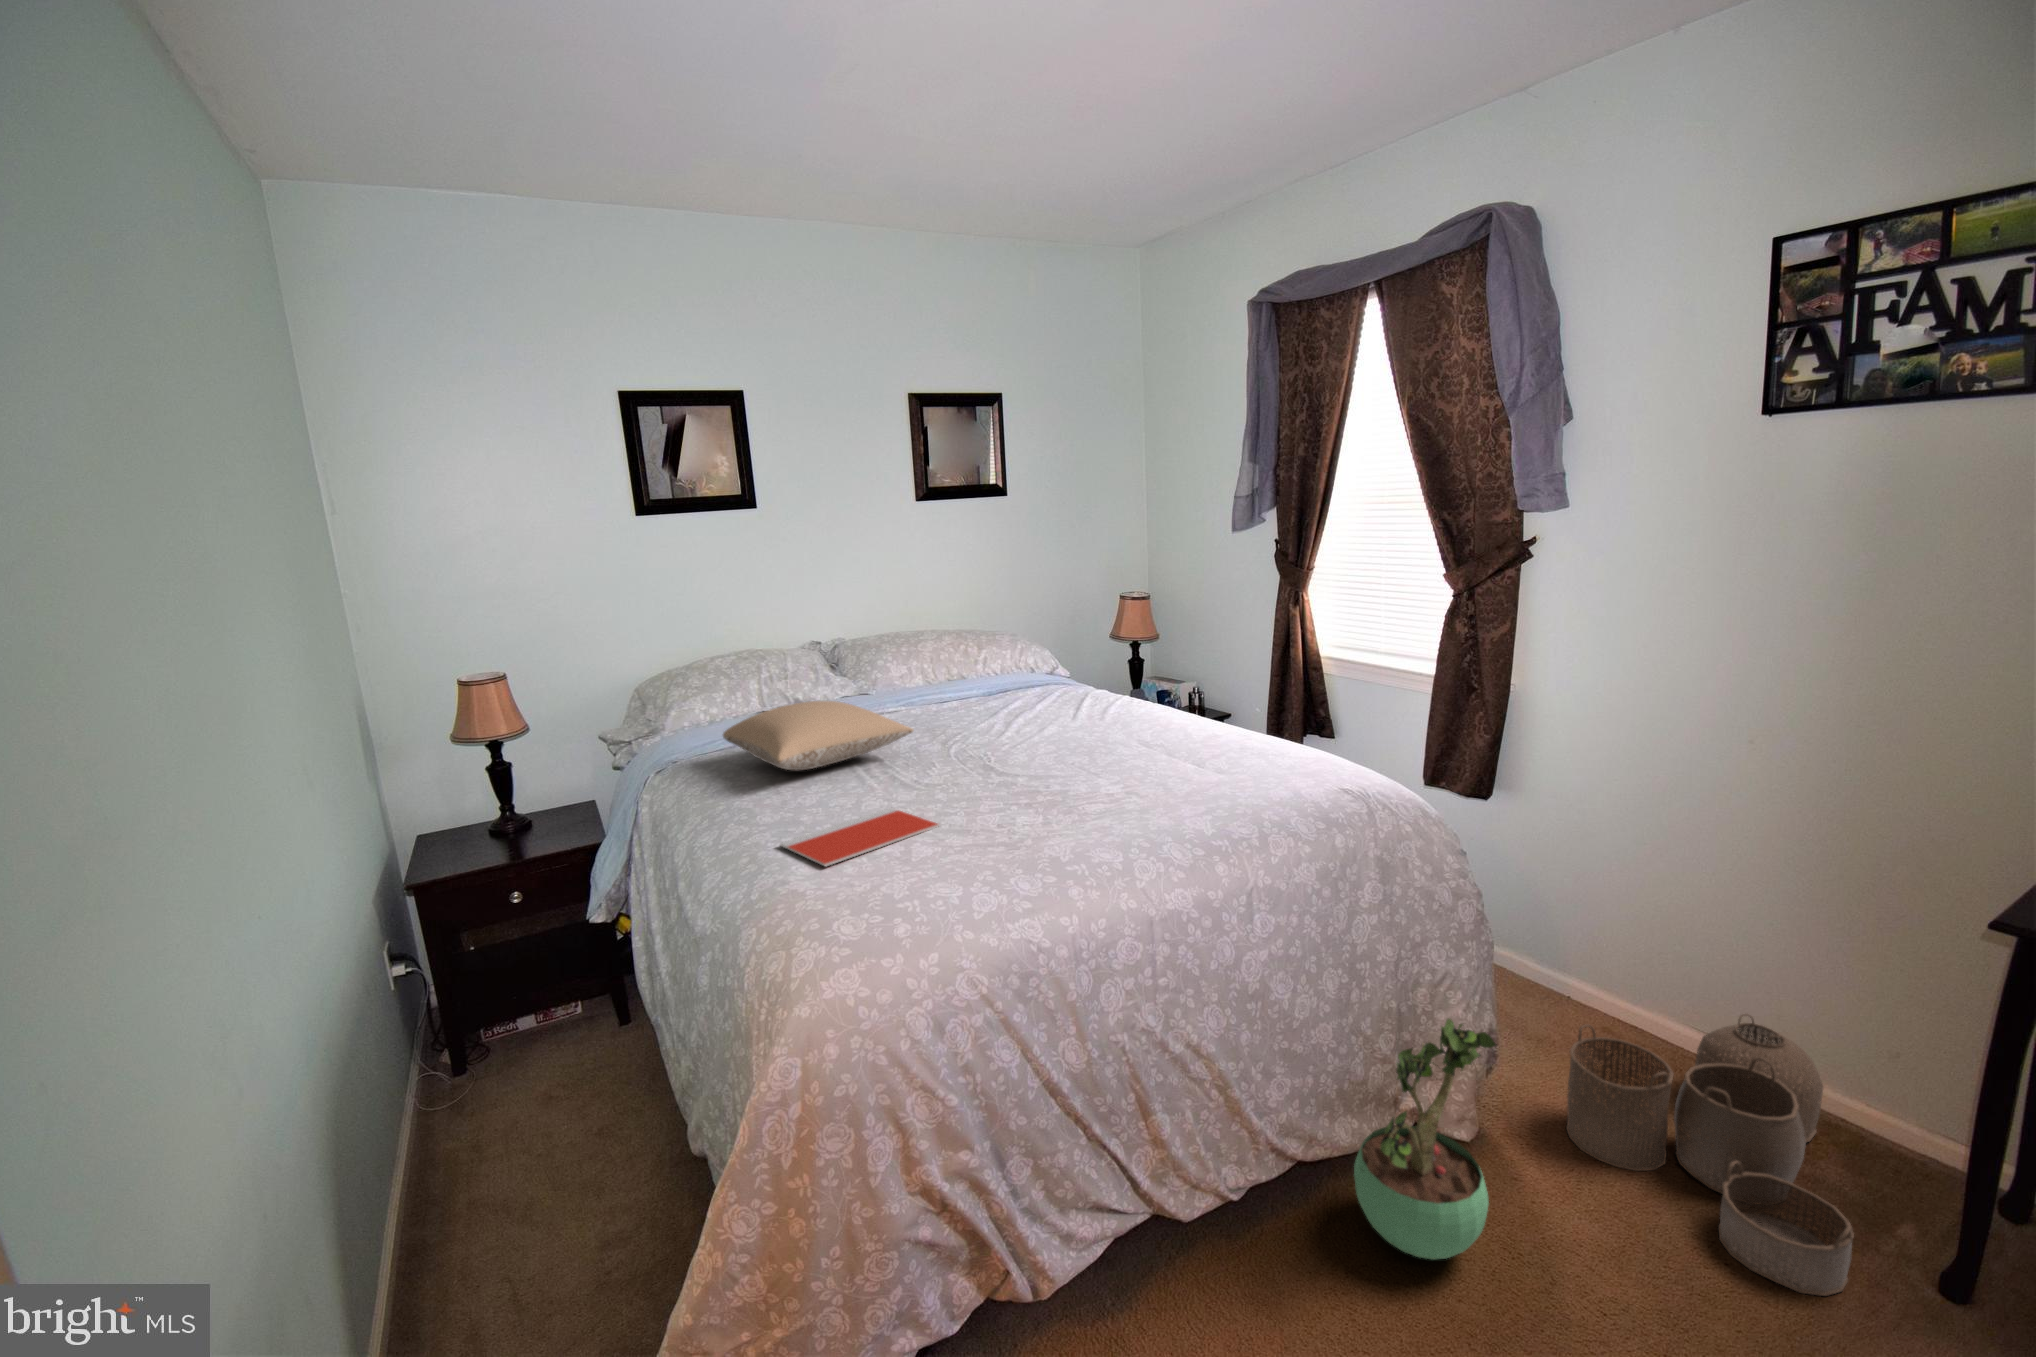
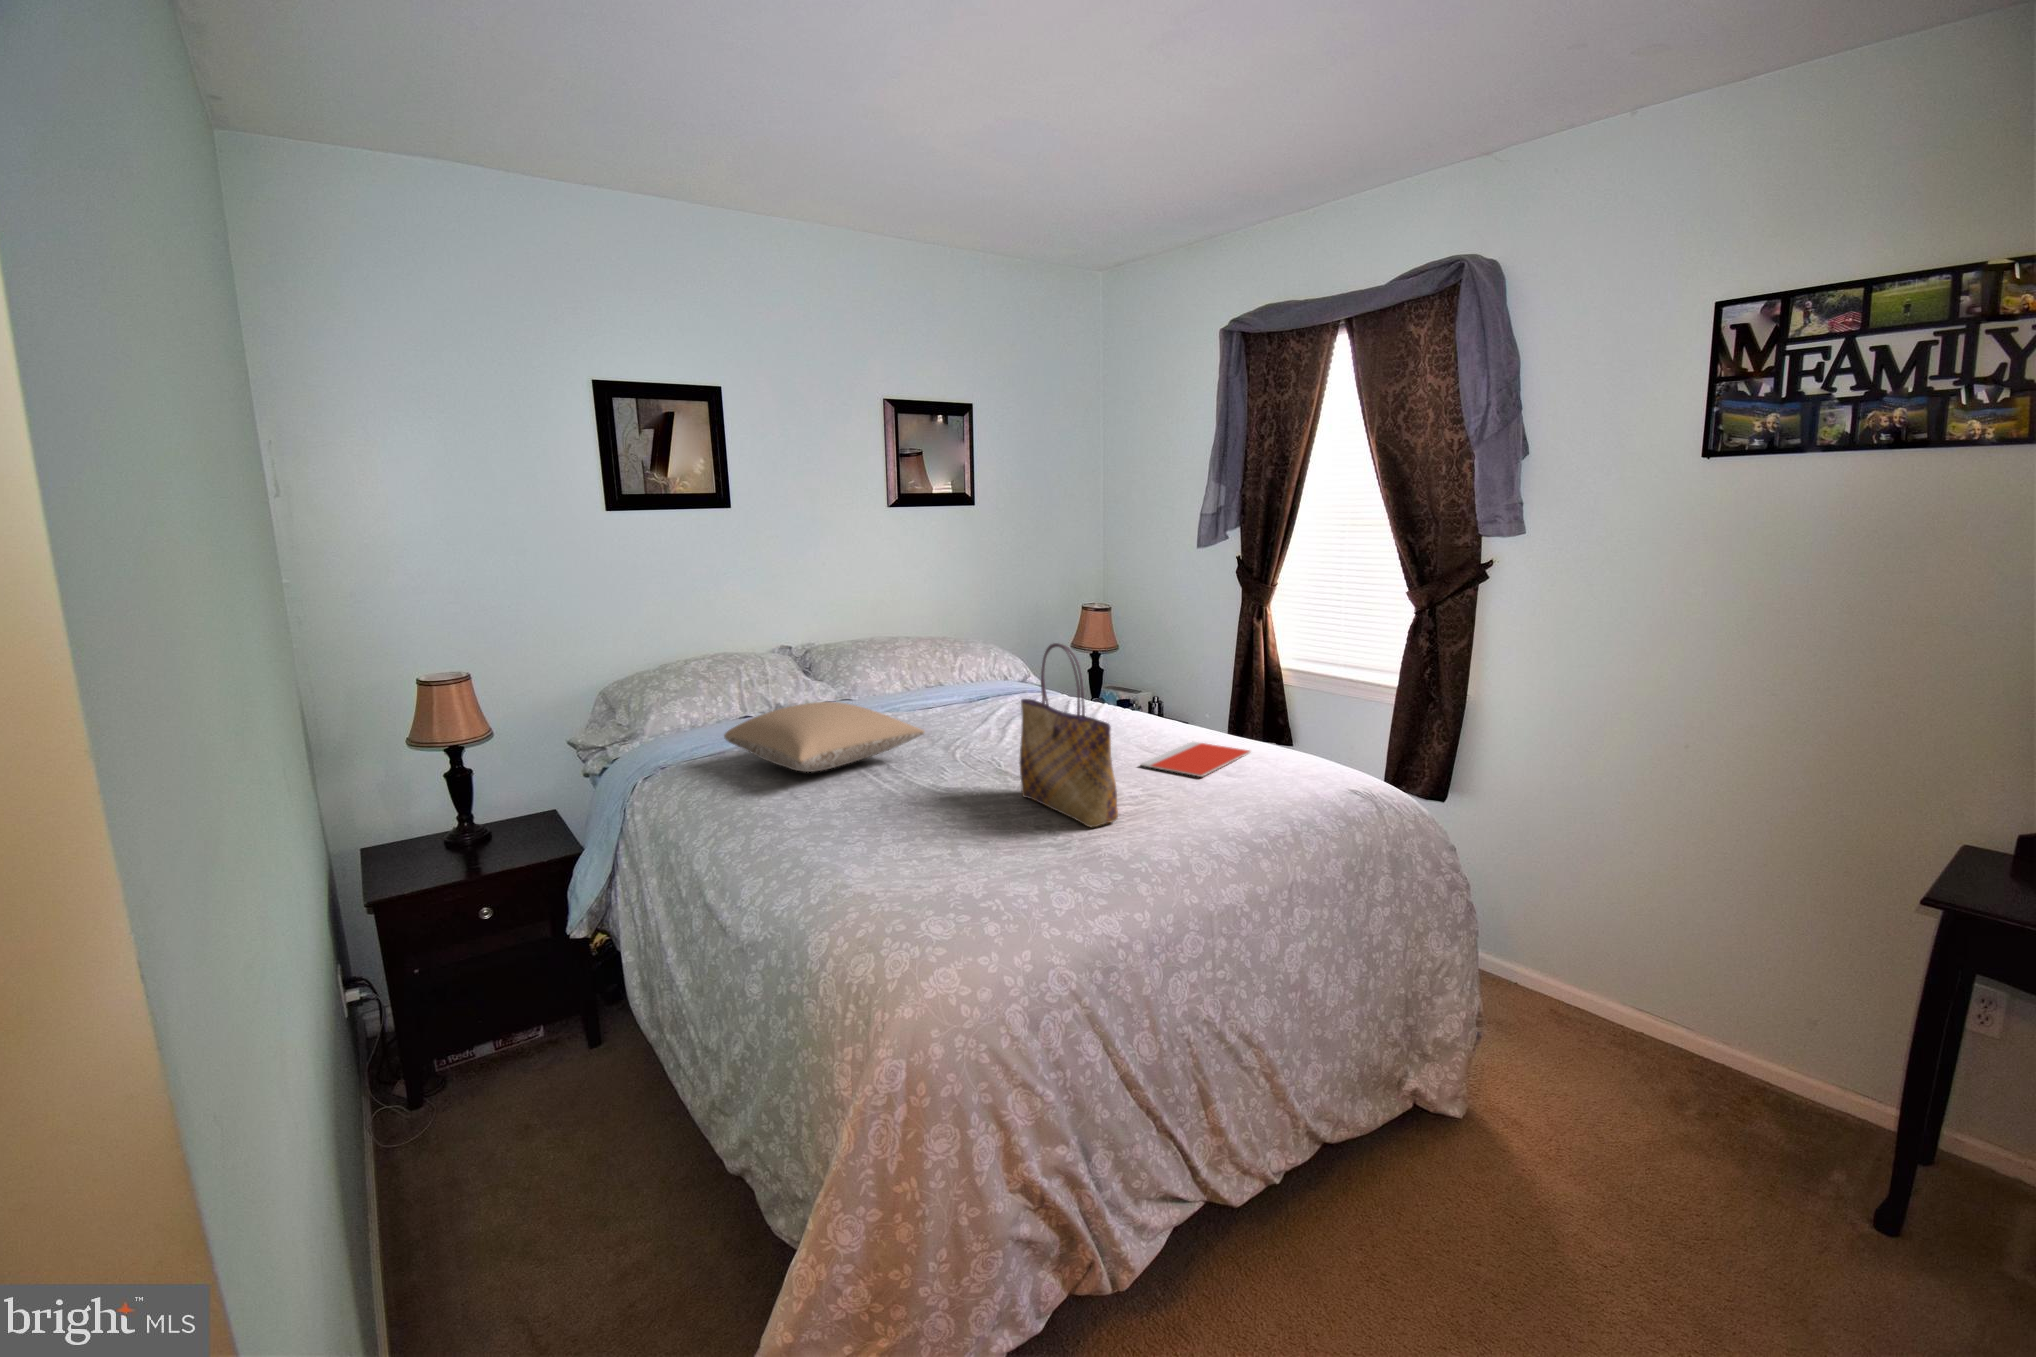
tote bag: none [990,641,1076,829] -> present [1020,643,1118,827]
notebook: present [780,808,939,866] -> present [1141,742,1250,777]
woven basket: present [1566,1014,1854,1296] -> none [1539,988,1809,1236]
potted plant: present [1354,1018,1497,1260] -> none [1378,999,1508,1227]

